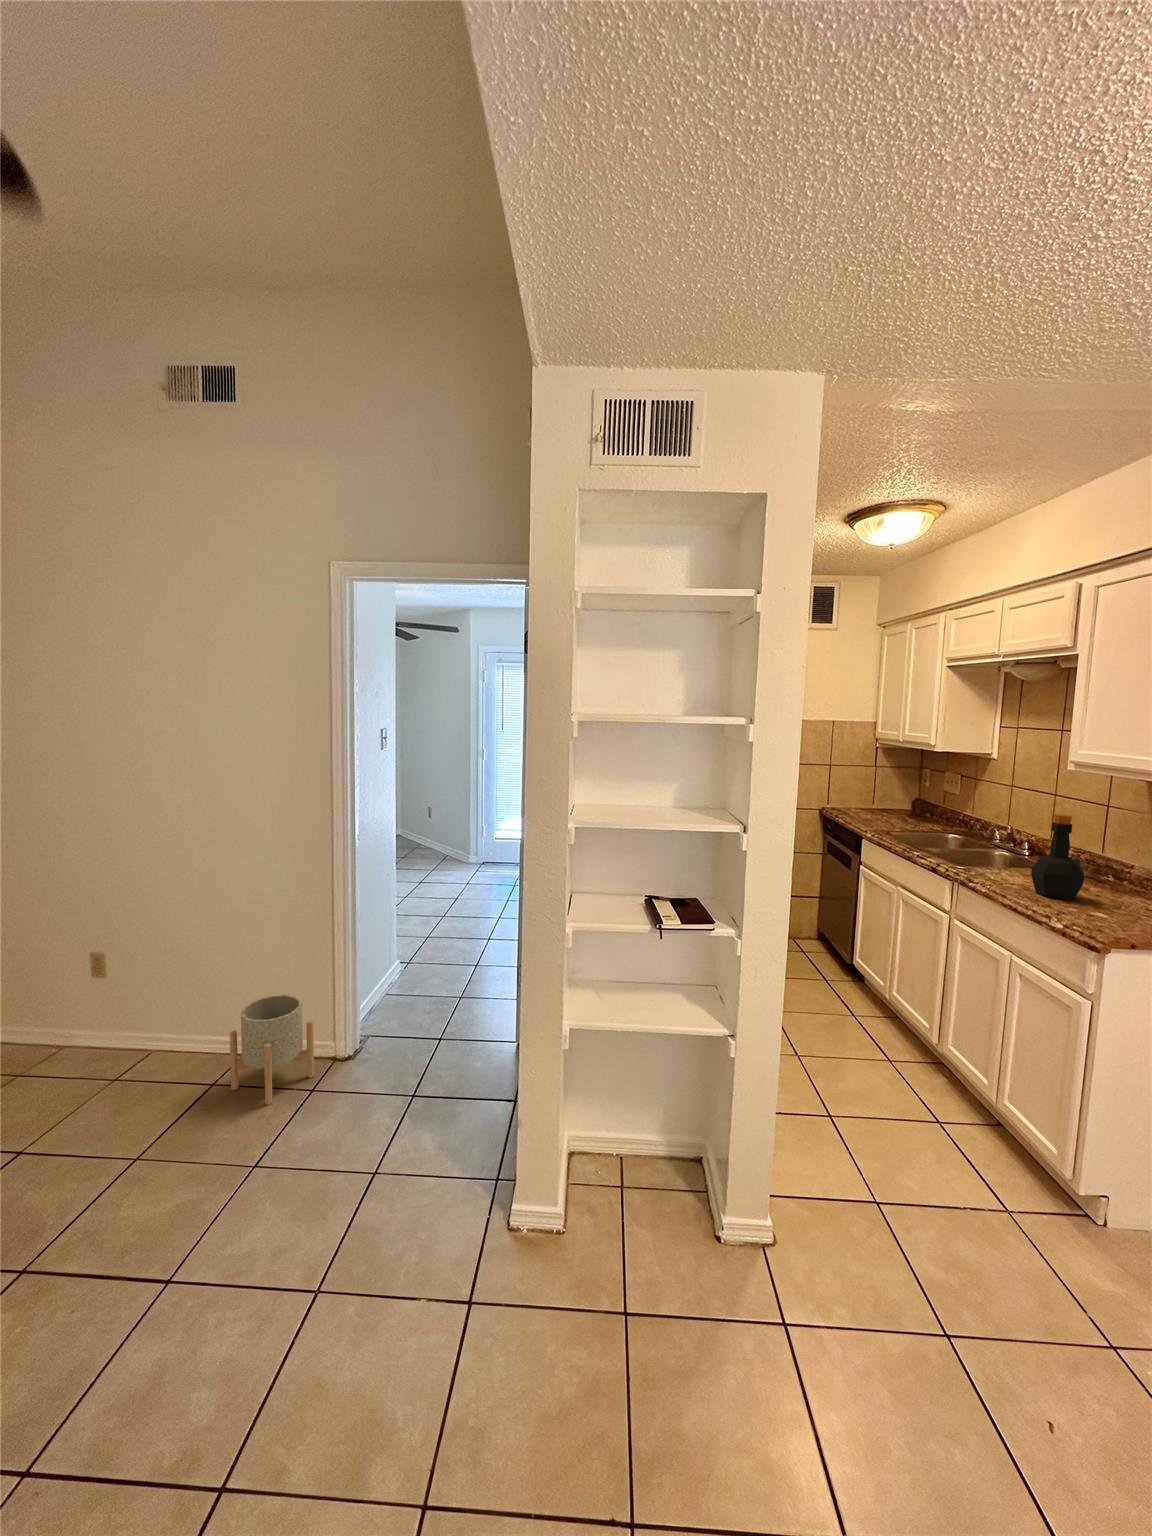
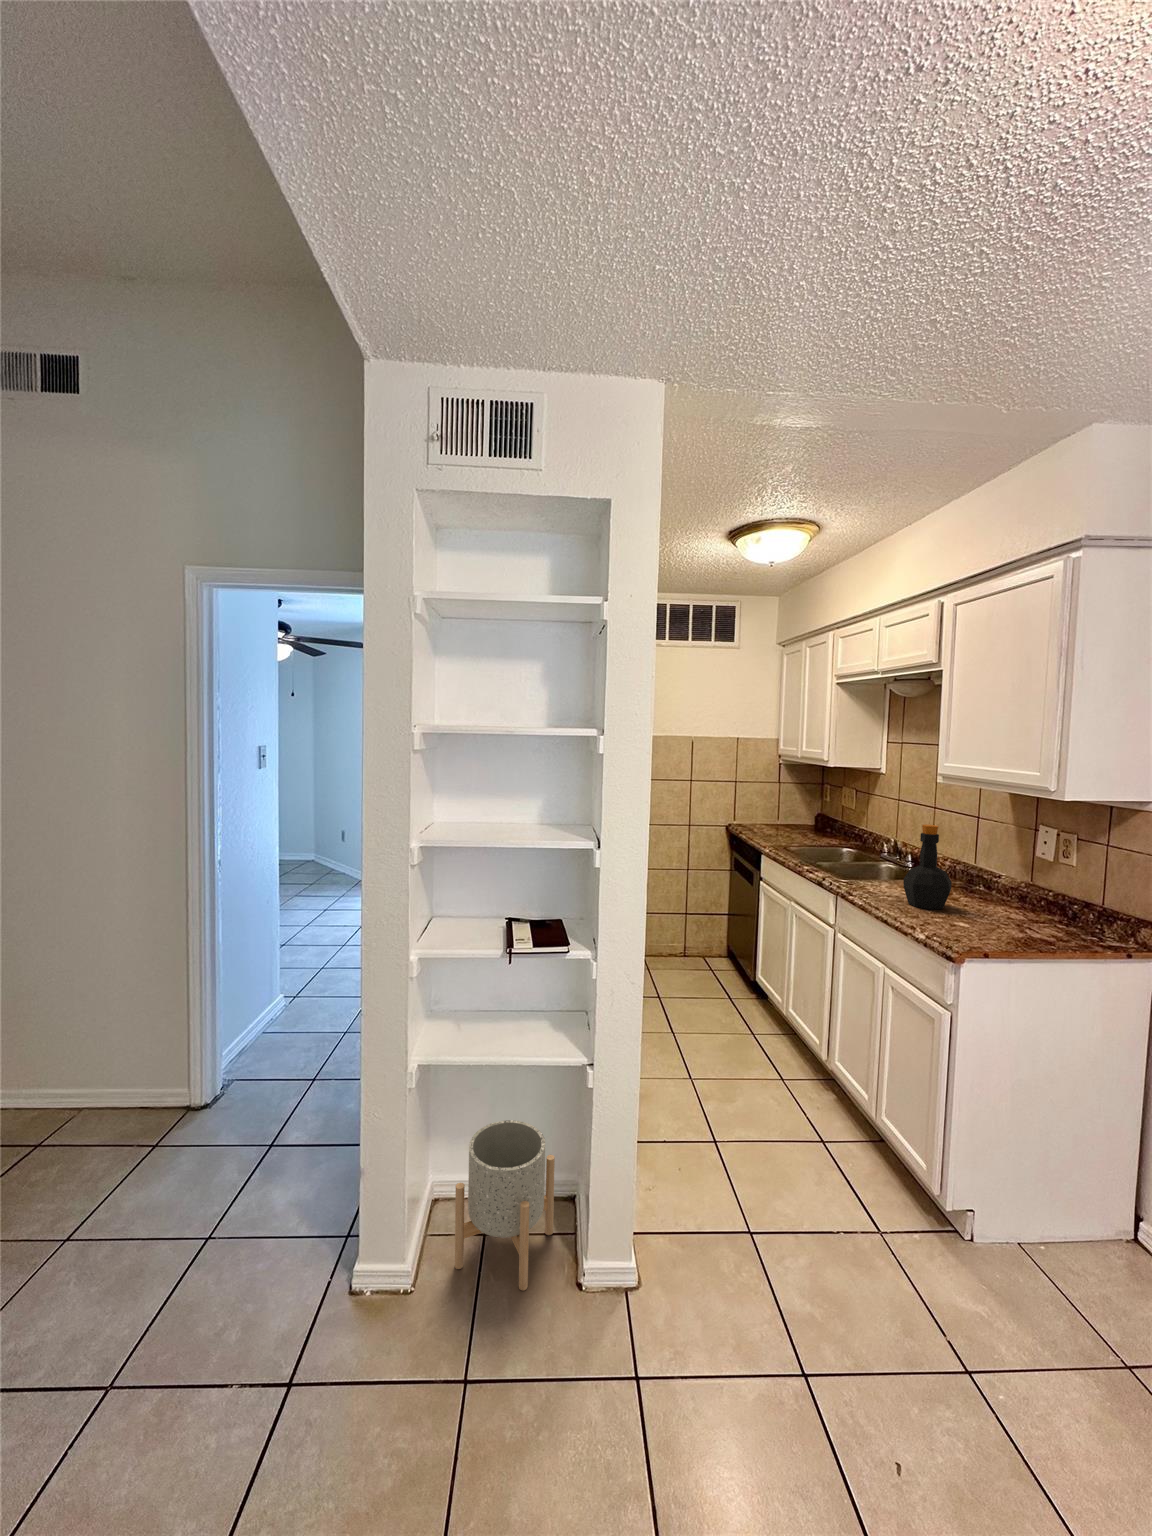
planter: present [230,995,314,1105] -> present [455,1120,555,1291]

